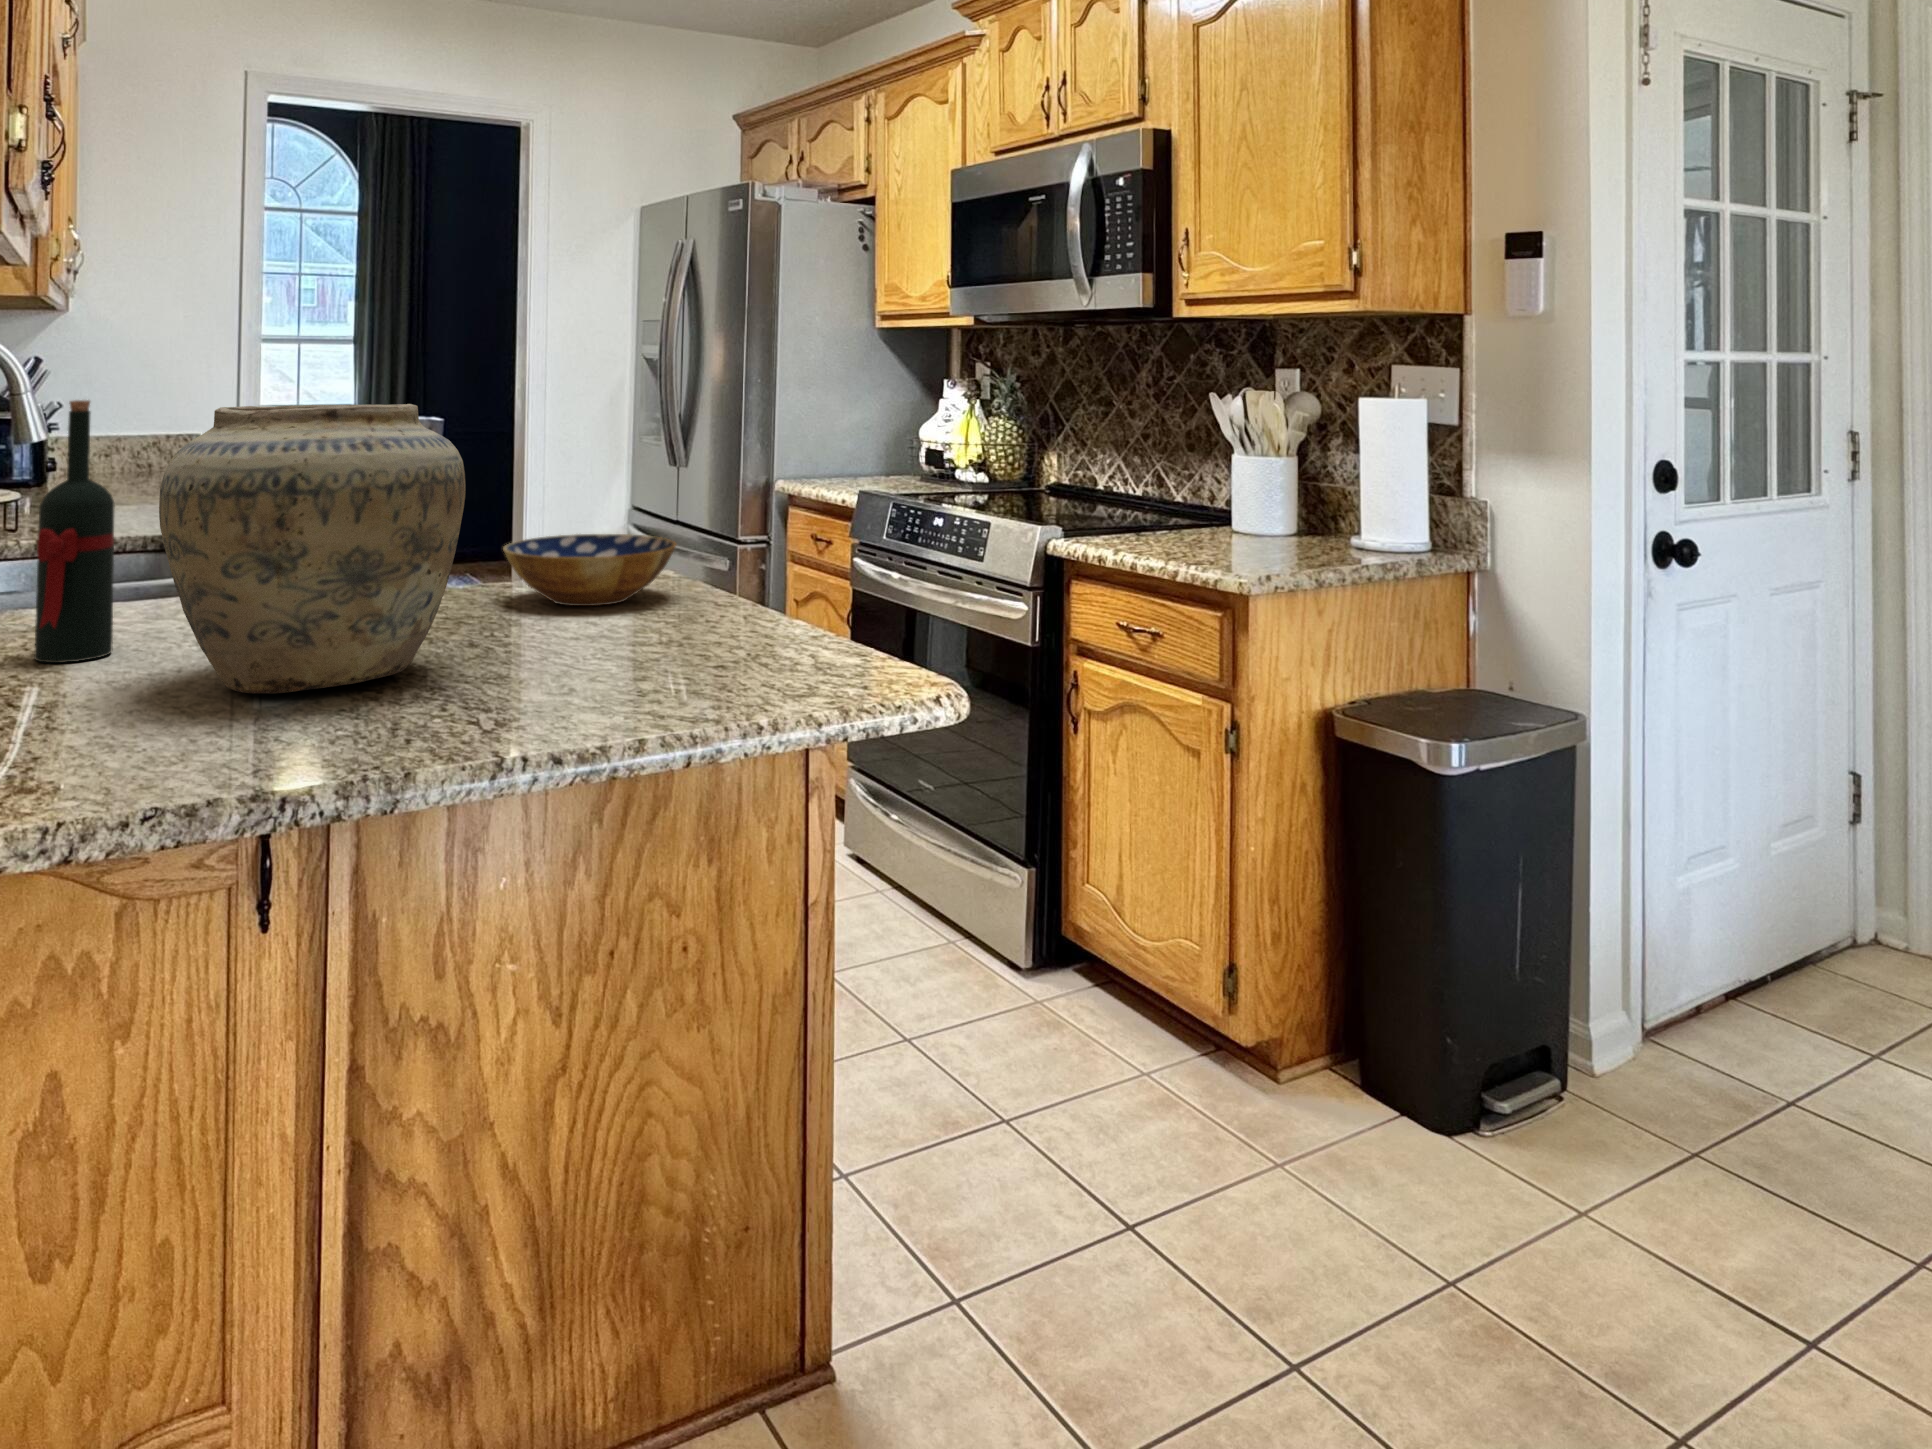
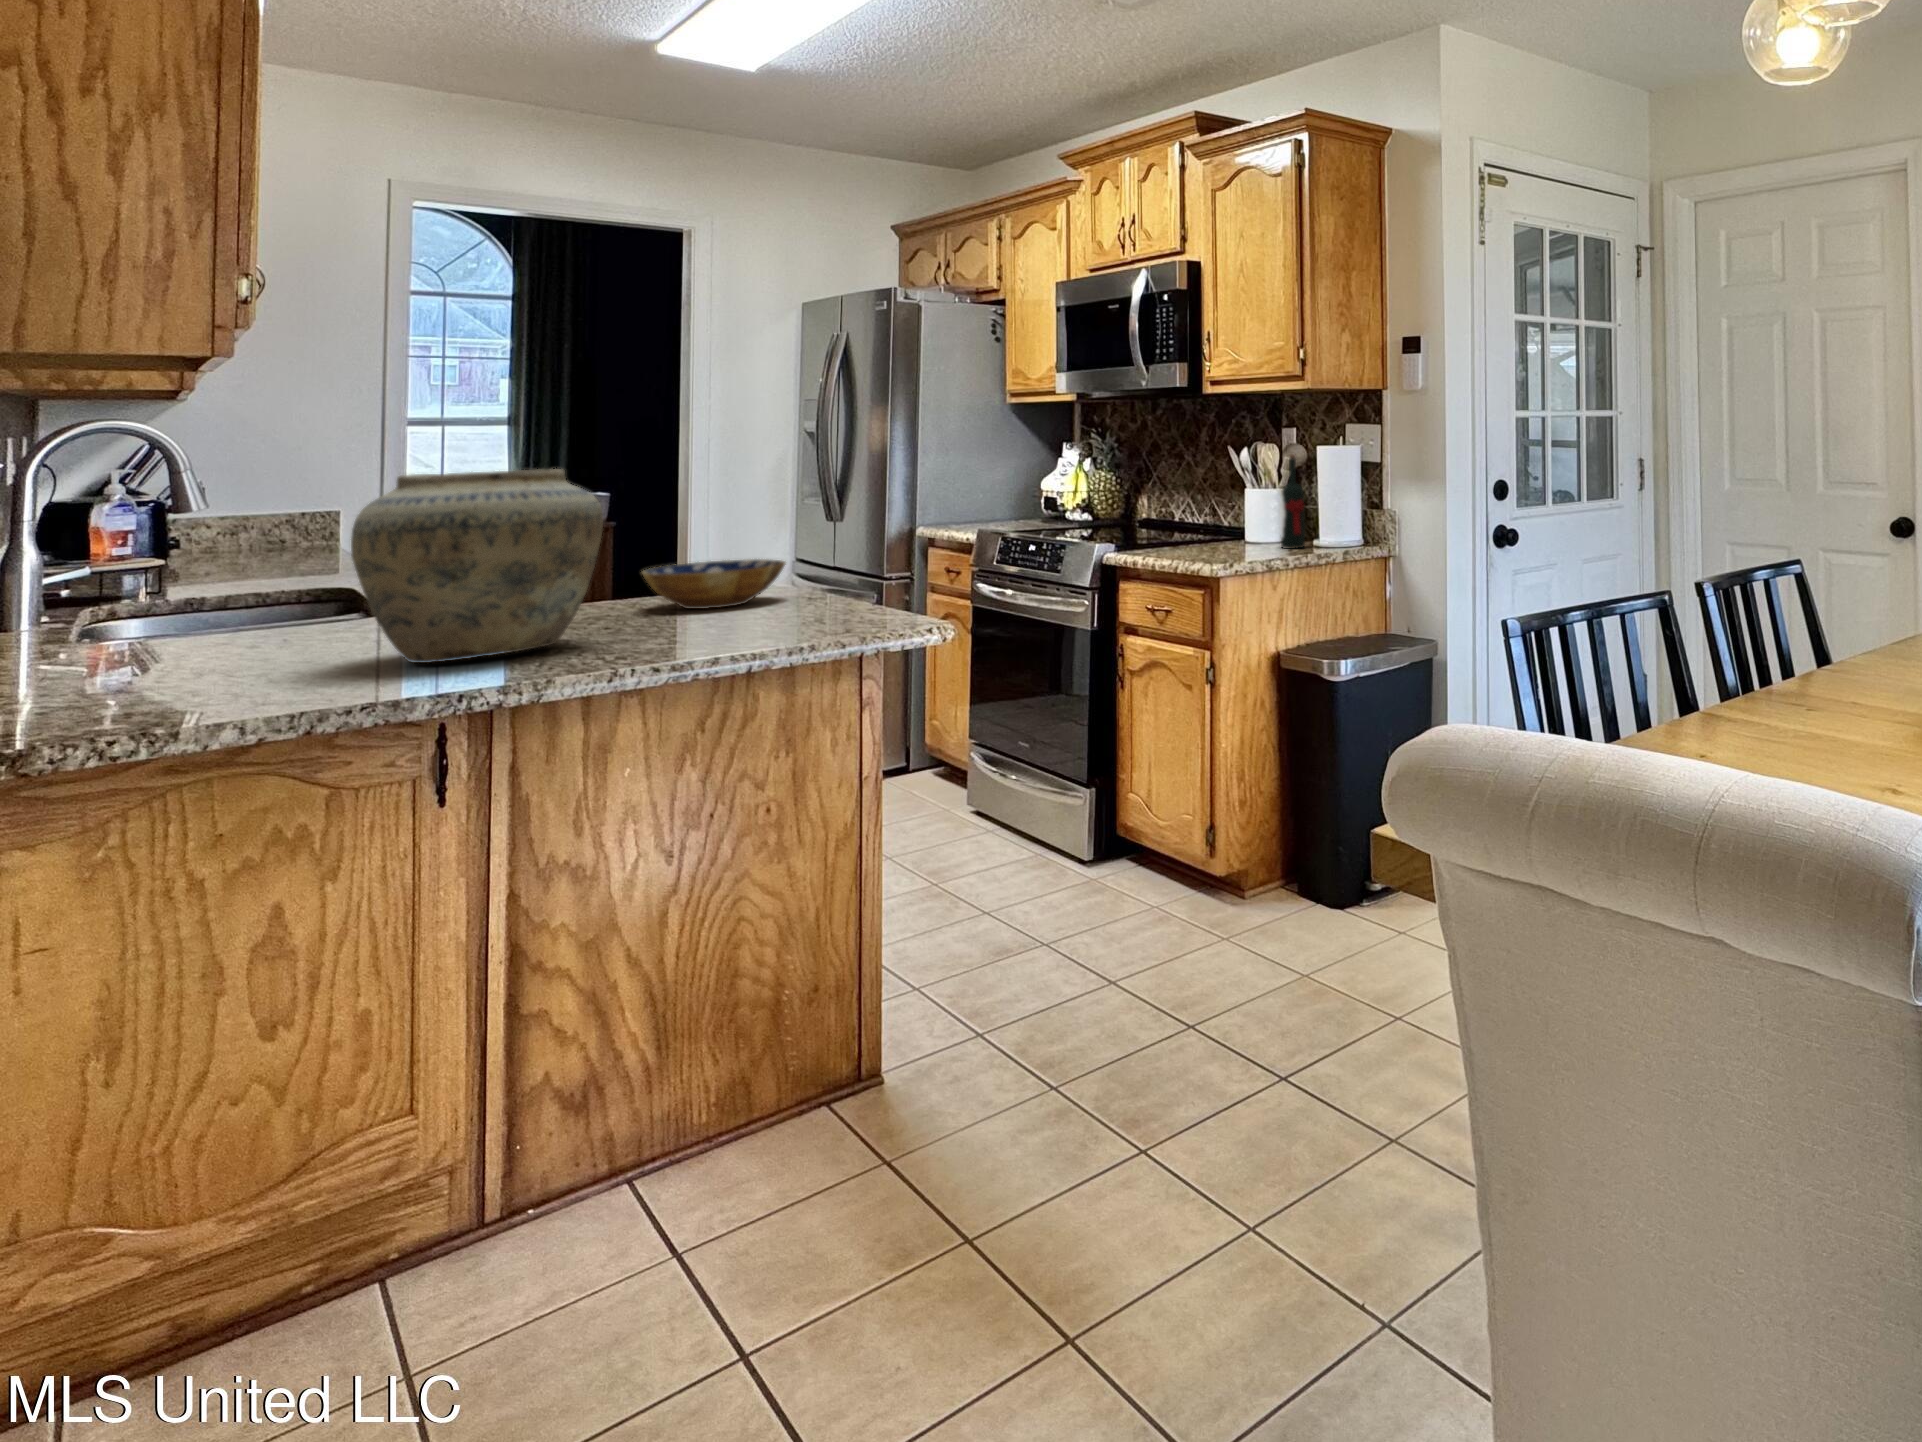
wine bottle: present [34,400,114,663] -> present [1281,454,1305,549]

